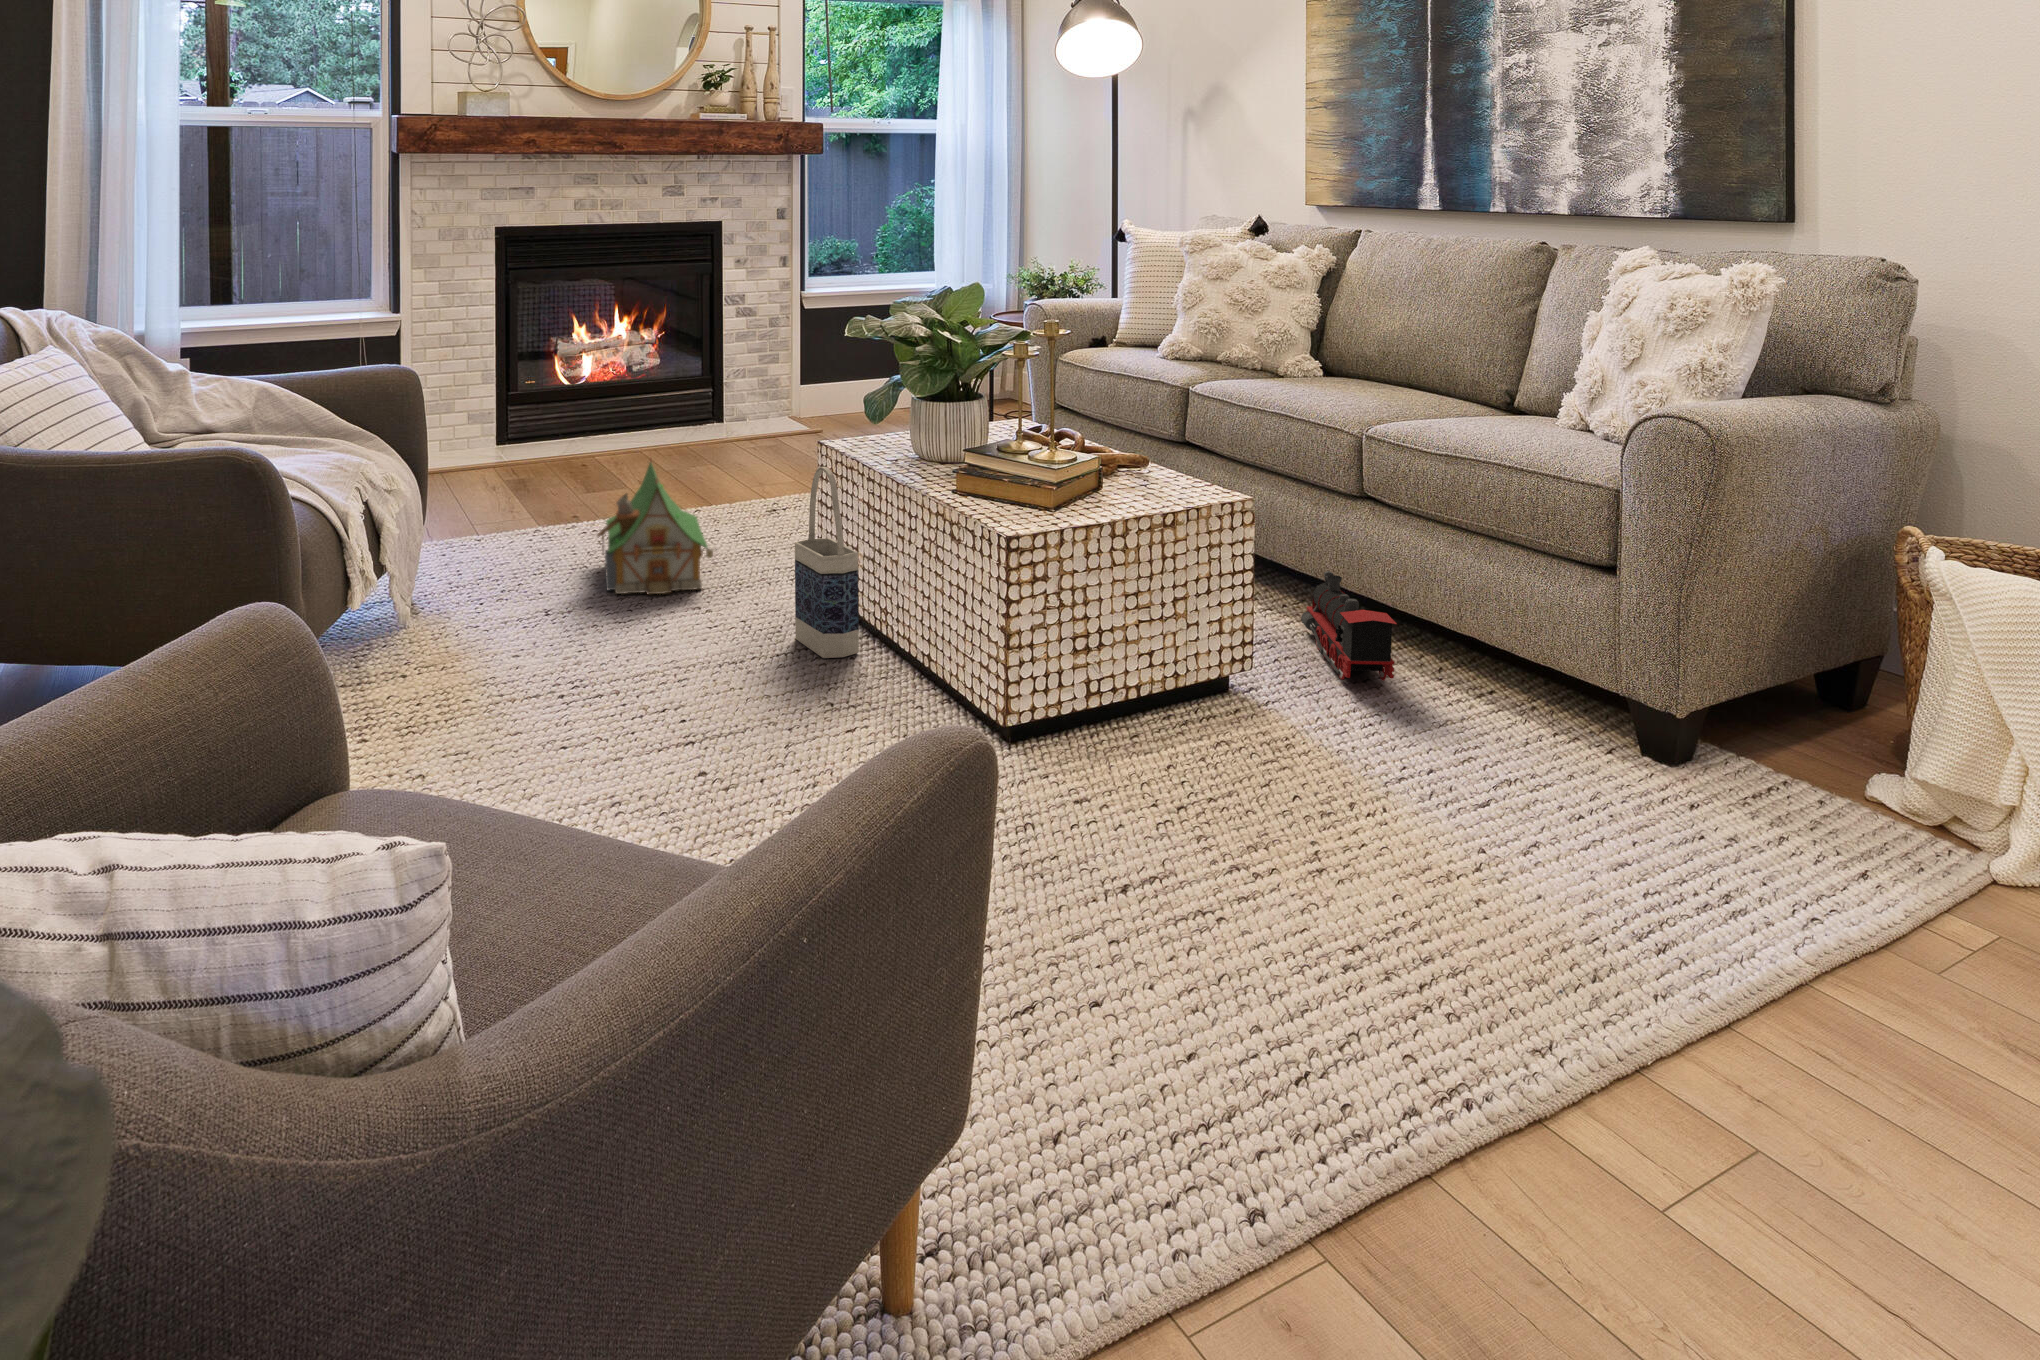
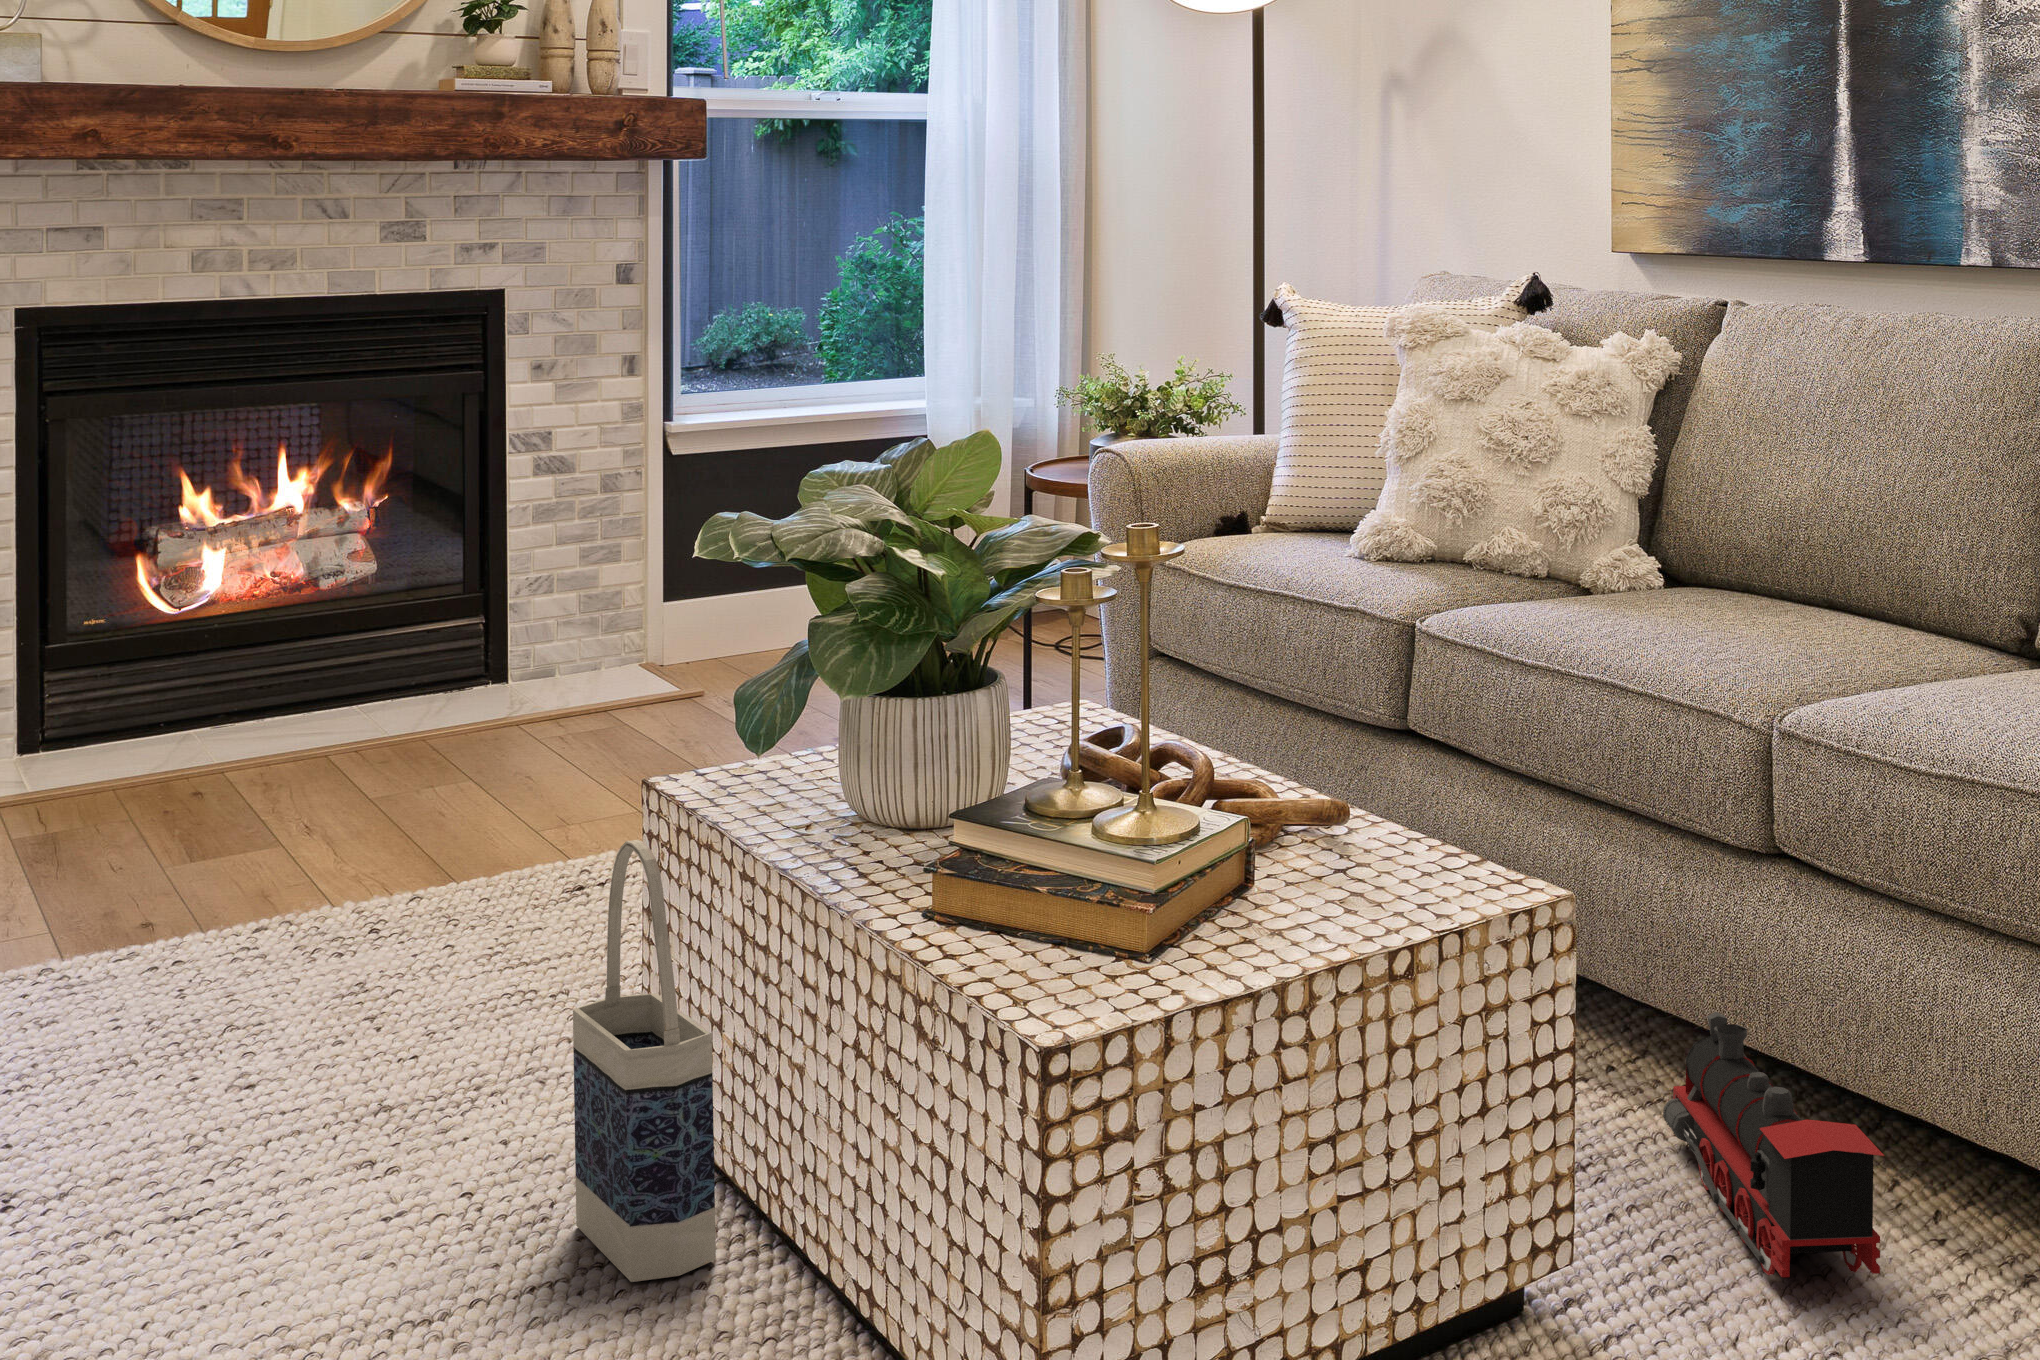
toy house: present [597,461,713,594] -> none [146,782,426,1118]

